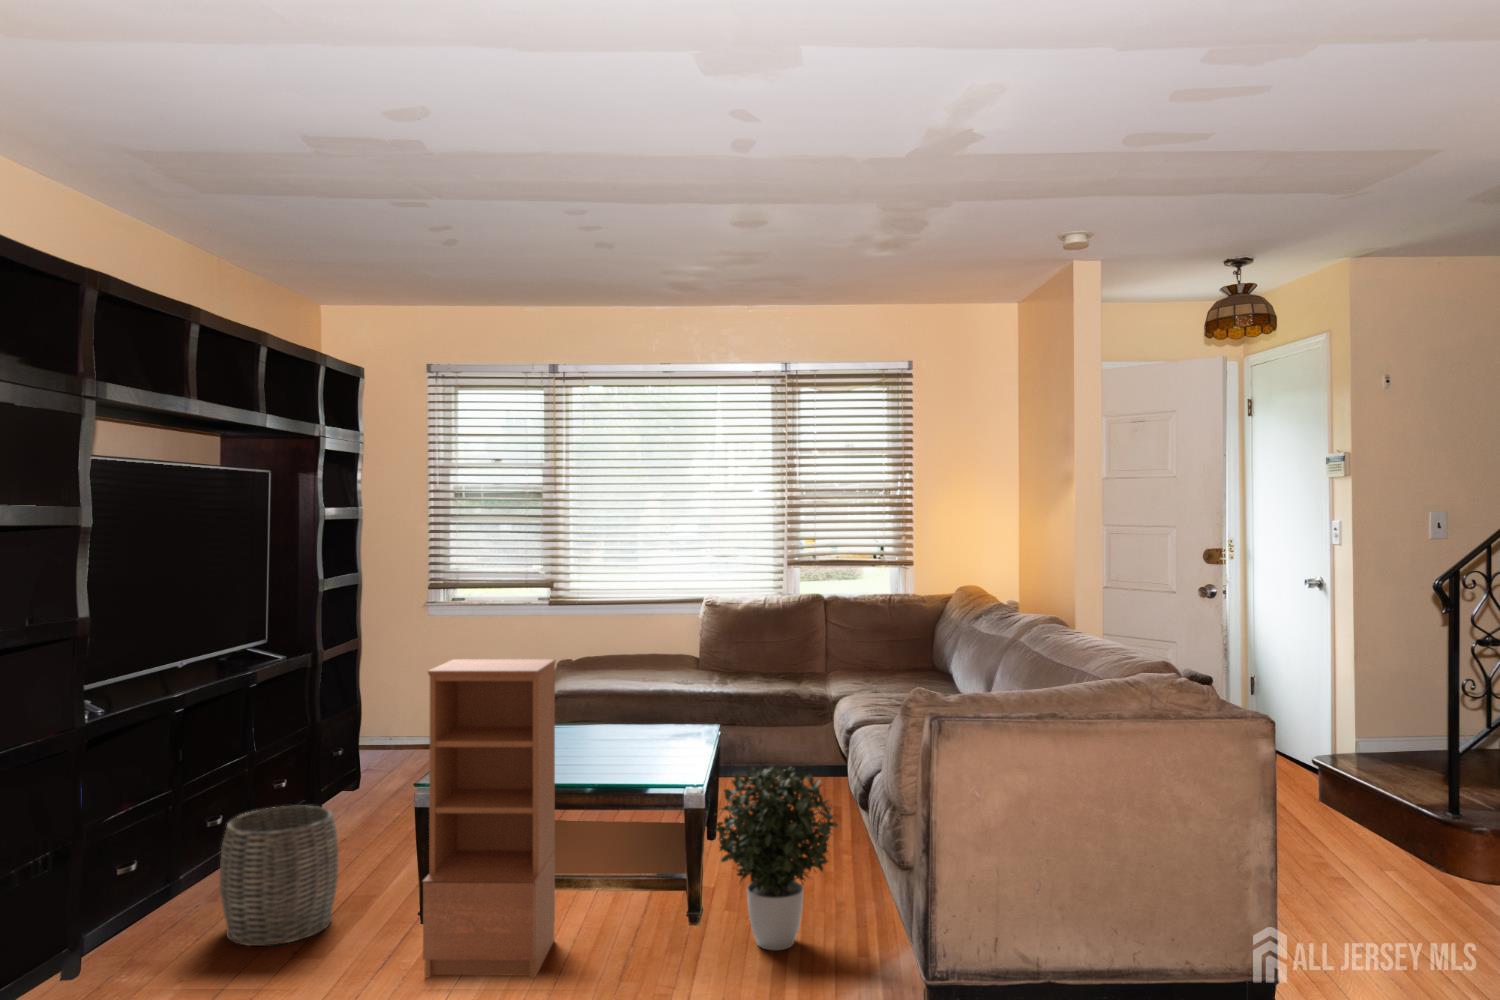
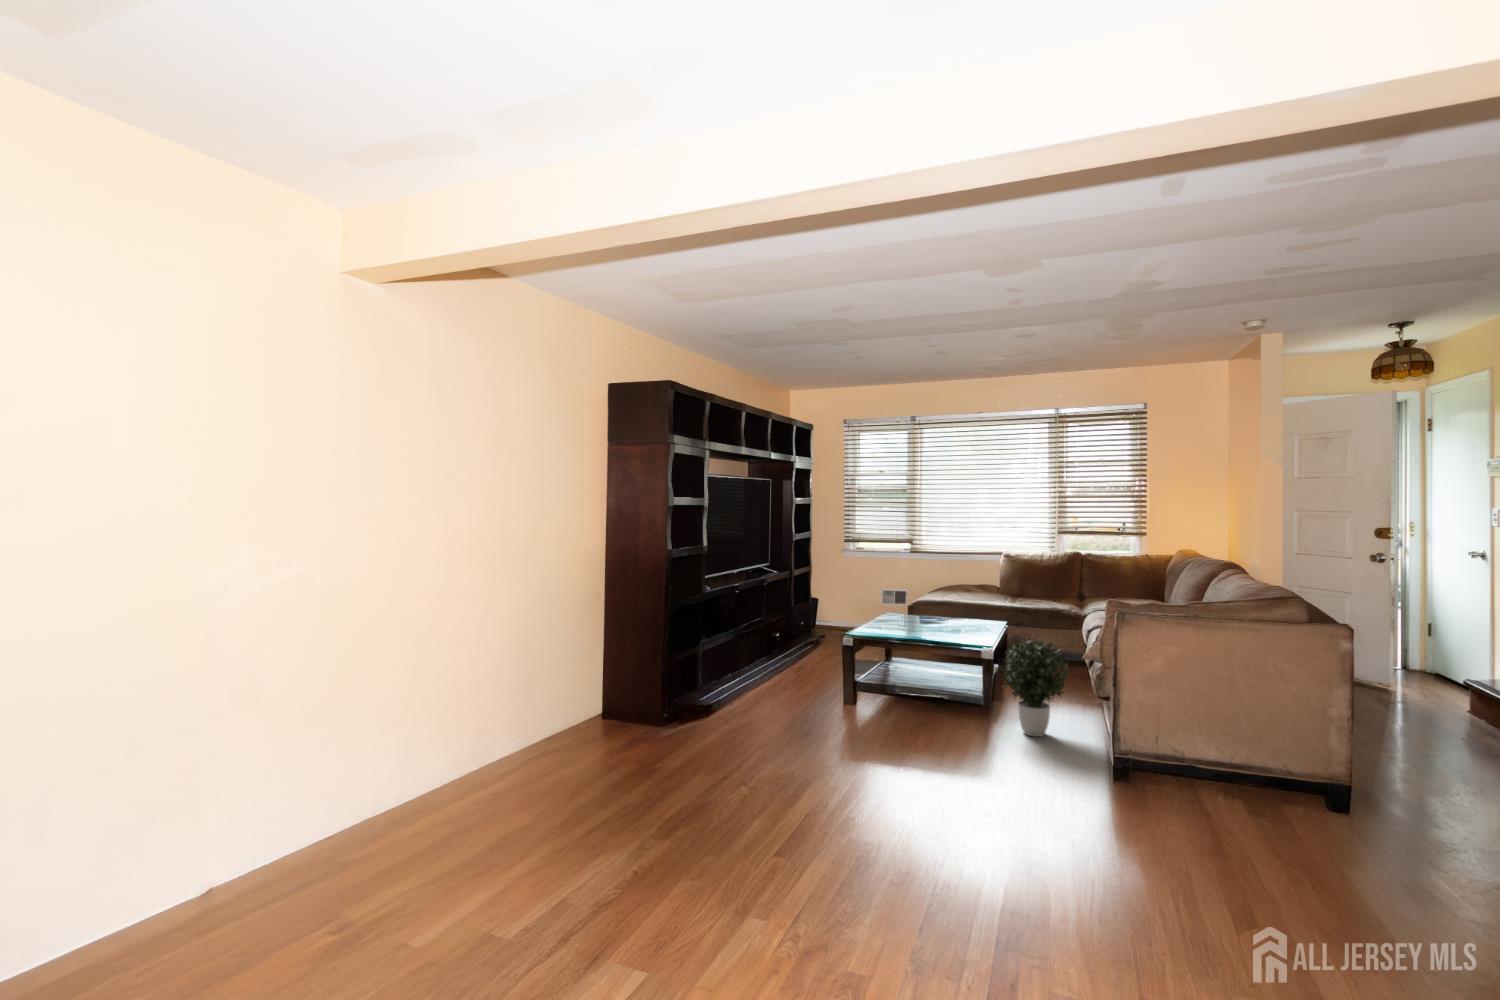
bookcase: present [423,659,555,978] -> none [852,575,915,731]
woven basket: present [220,806,338,946] -> none [759,642,810,704]

